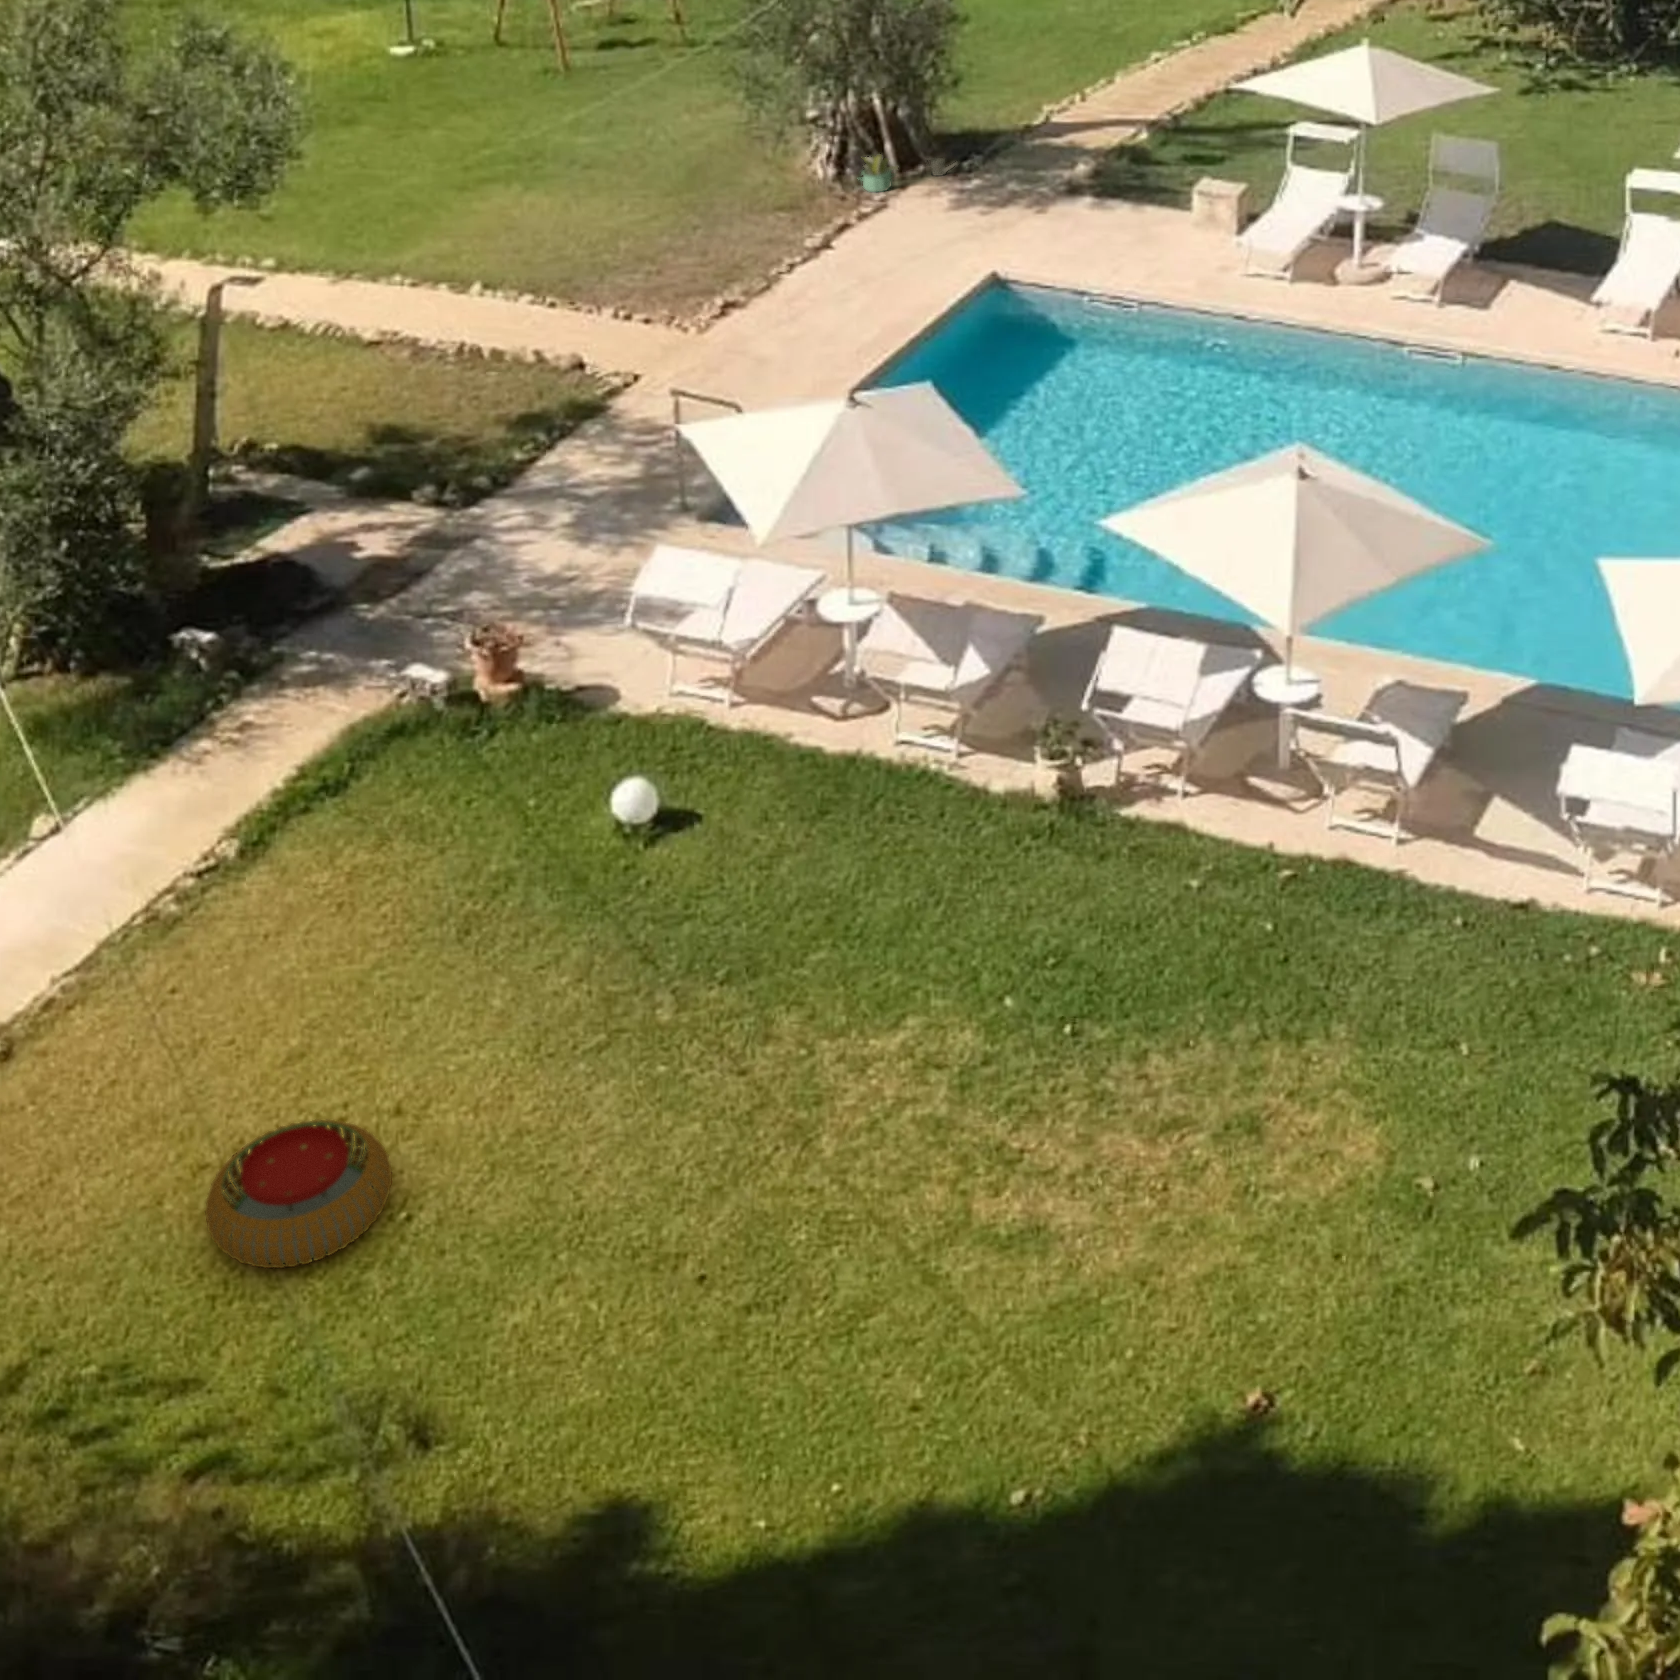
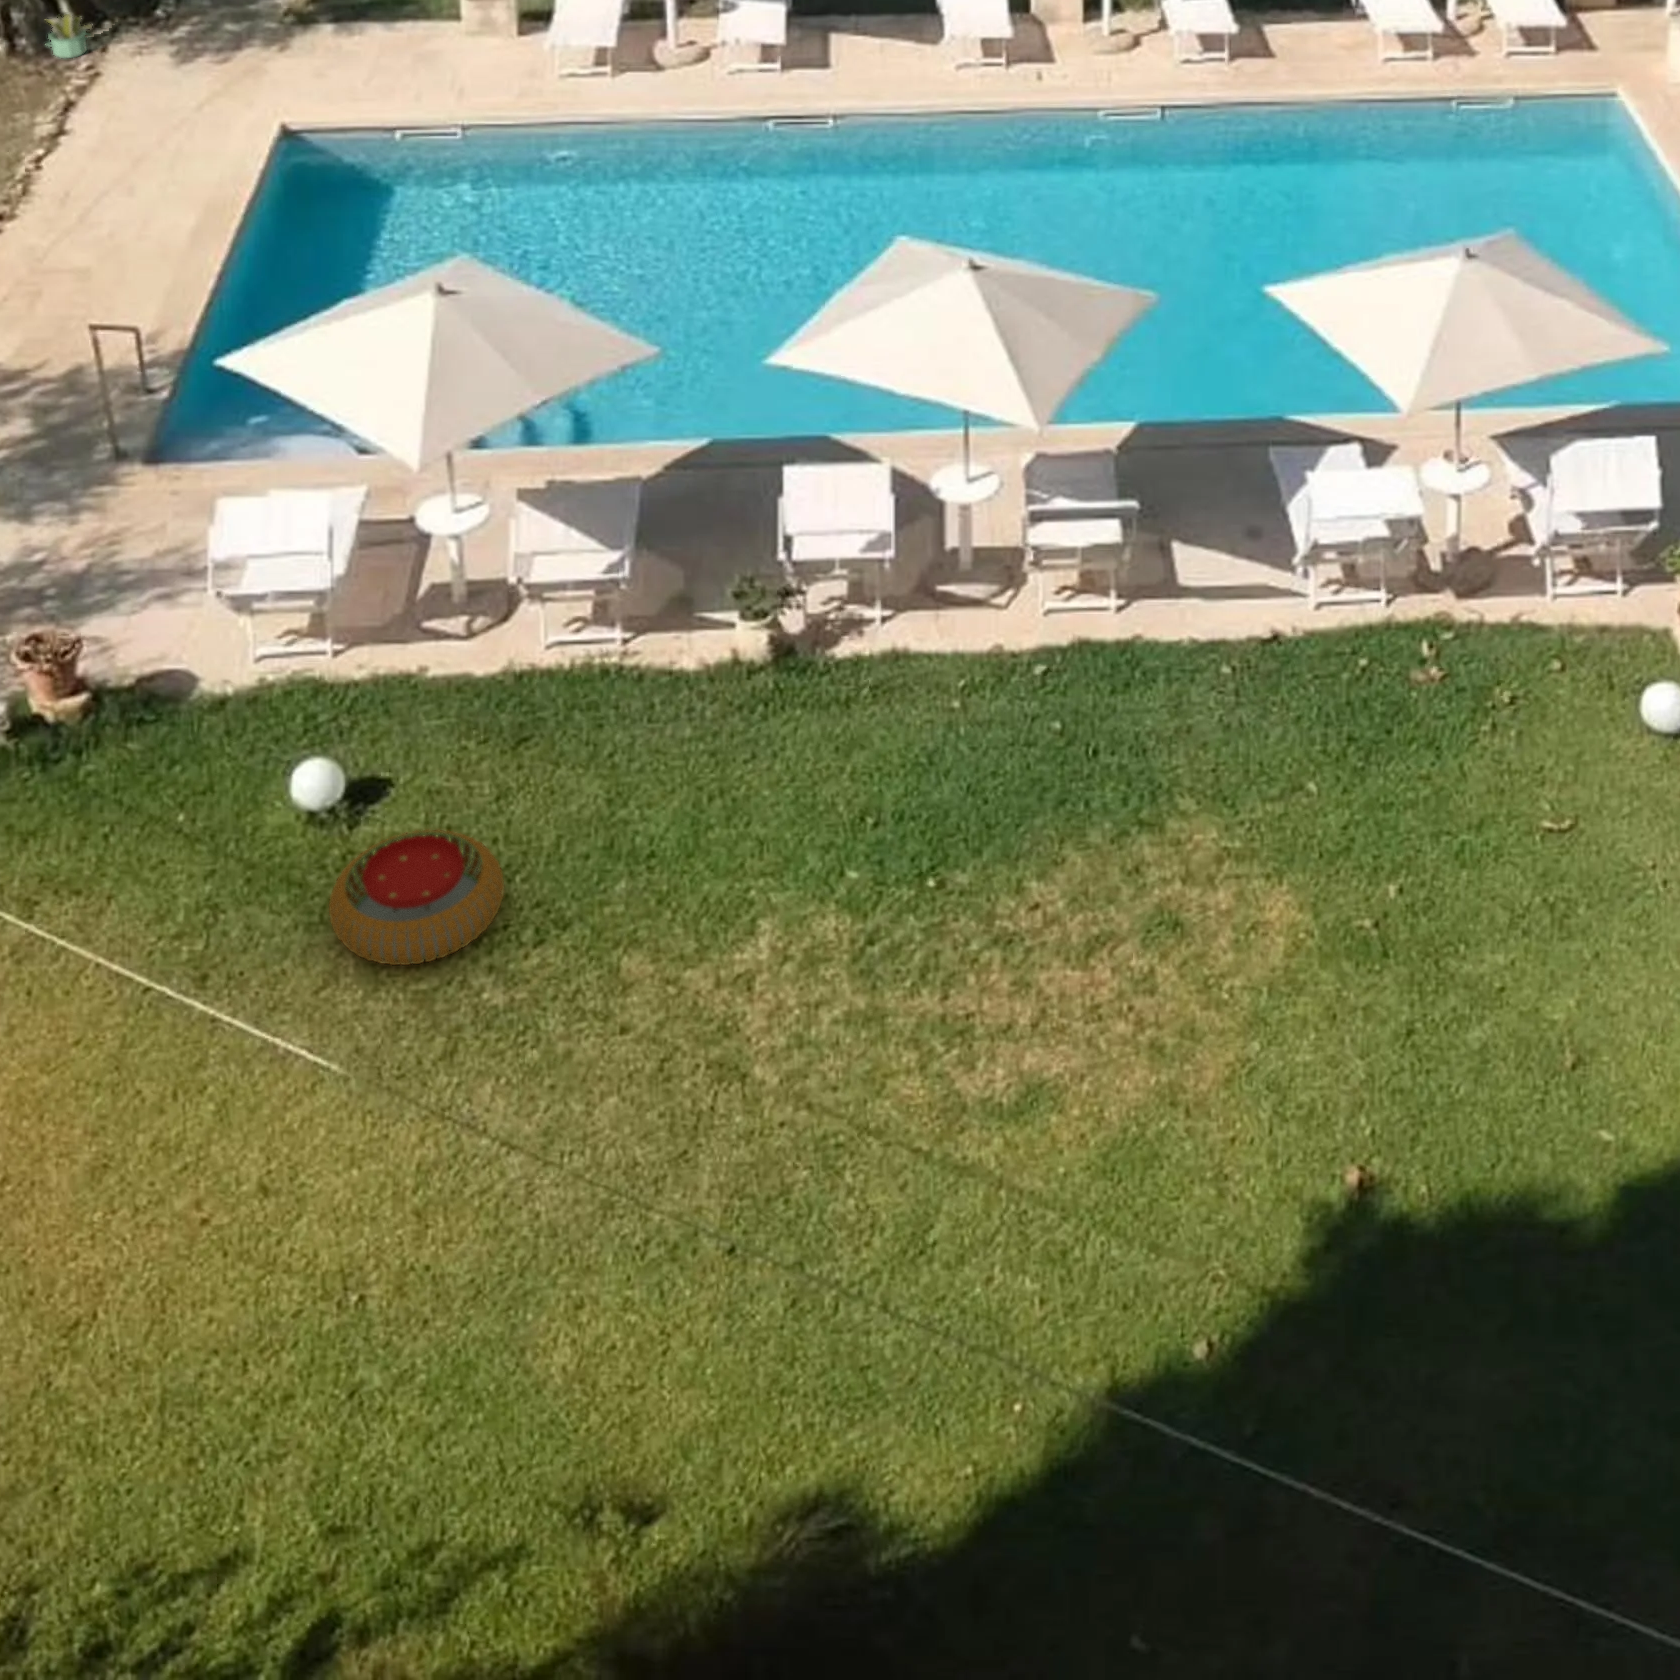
watering can: present [927,158,958,176] -> none [114,8,160,29]
pouf: present [205,1119,392,1268] -> present [329,830,505,965]

